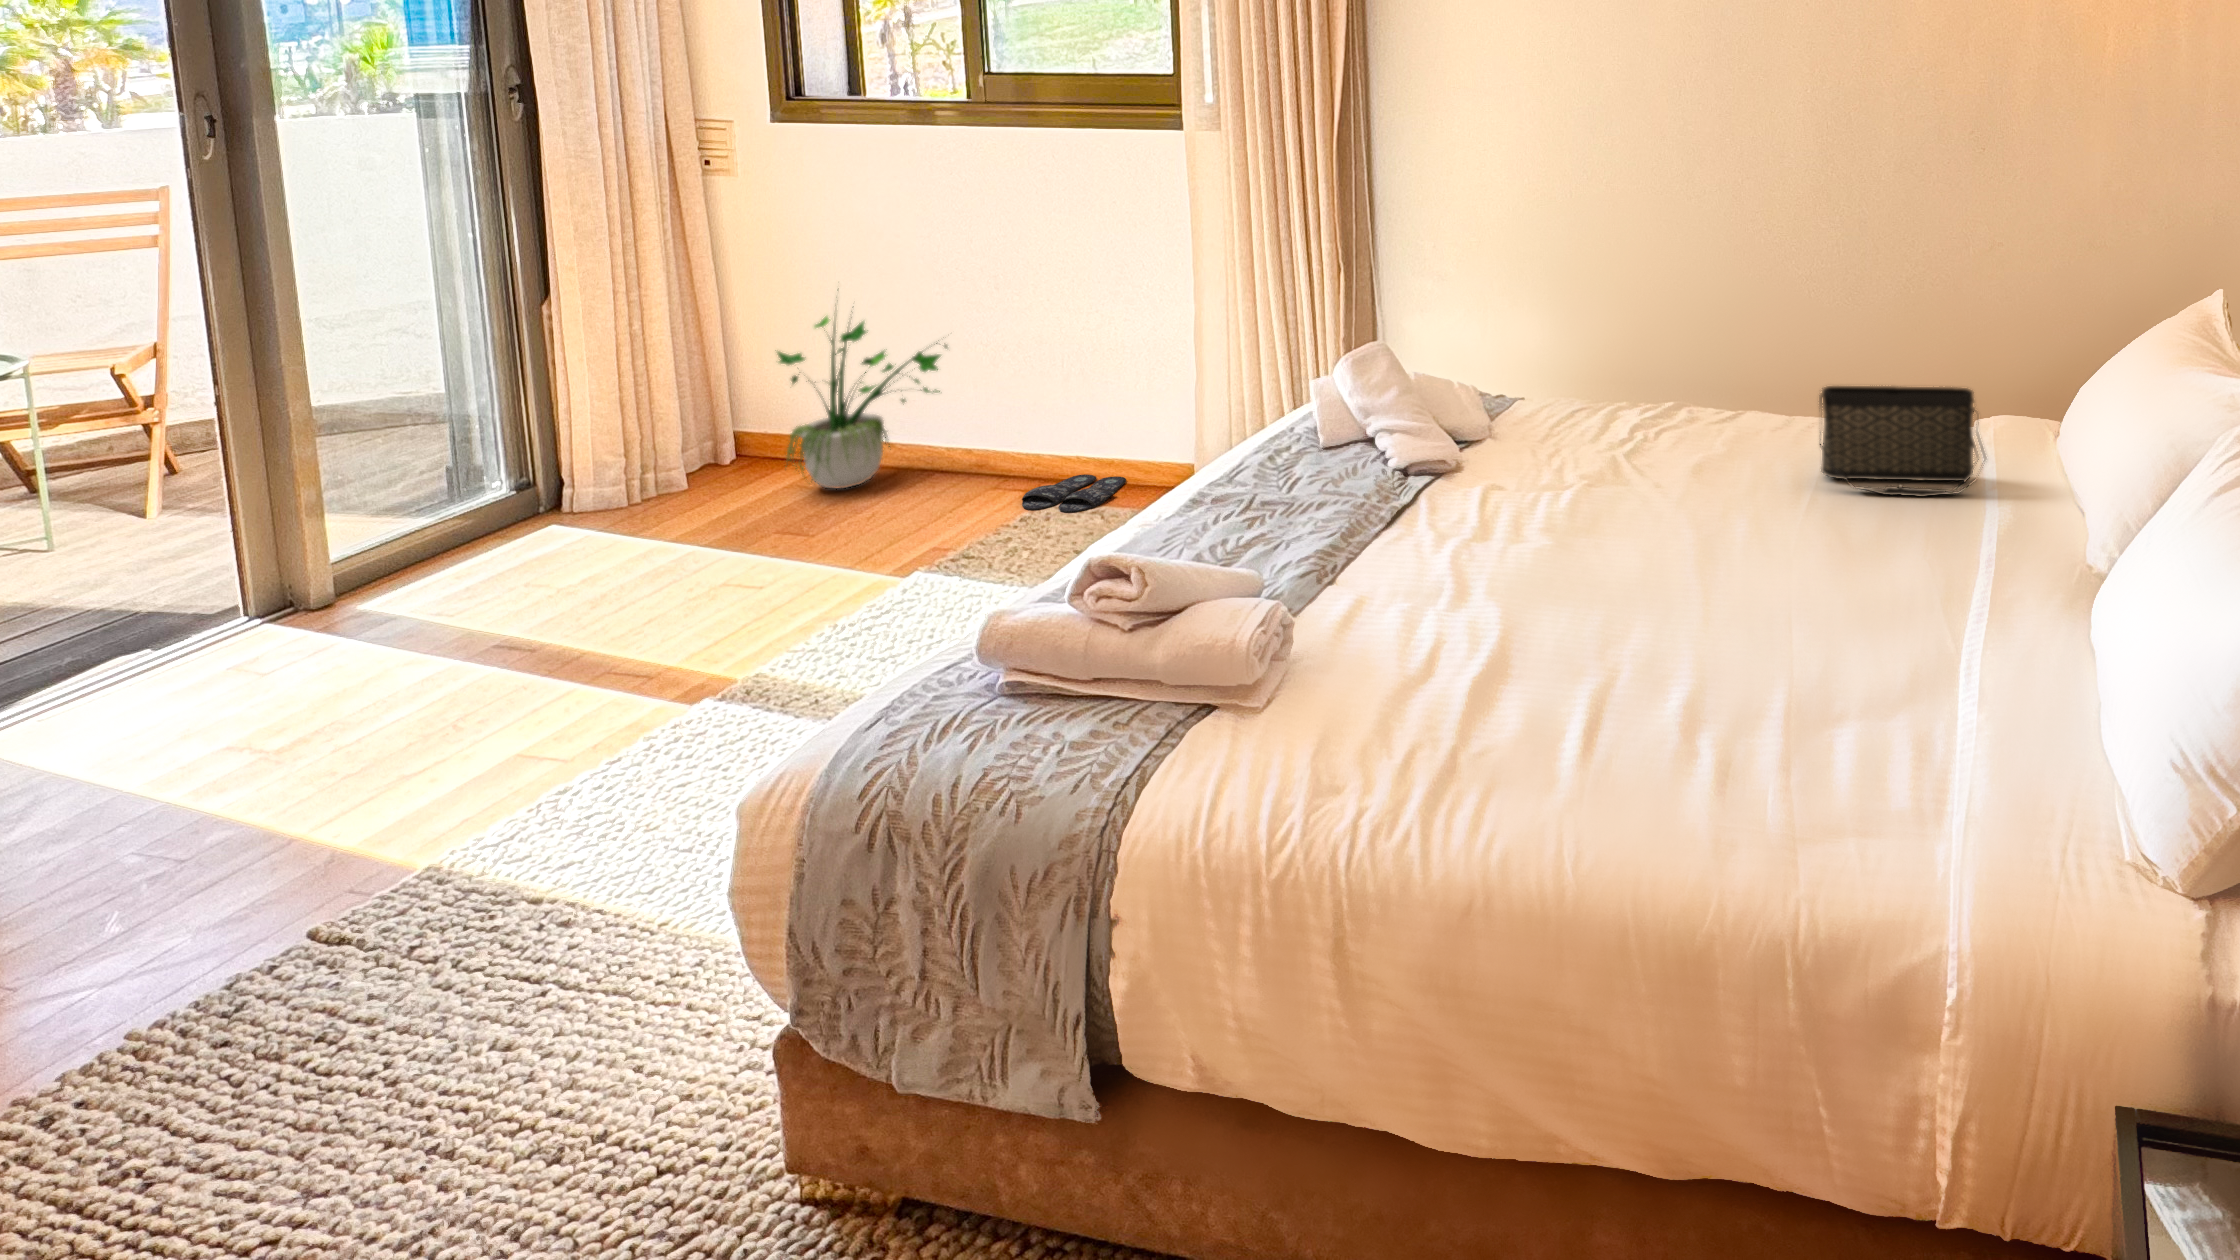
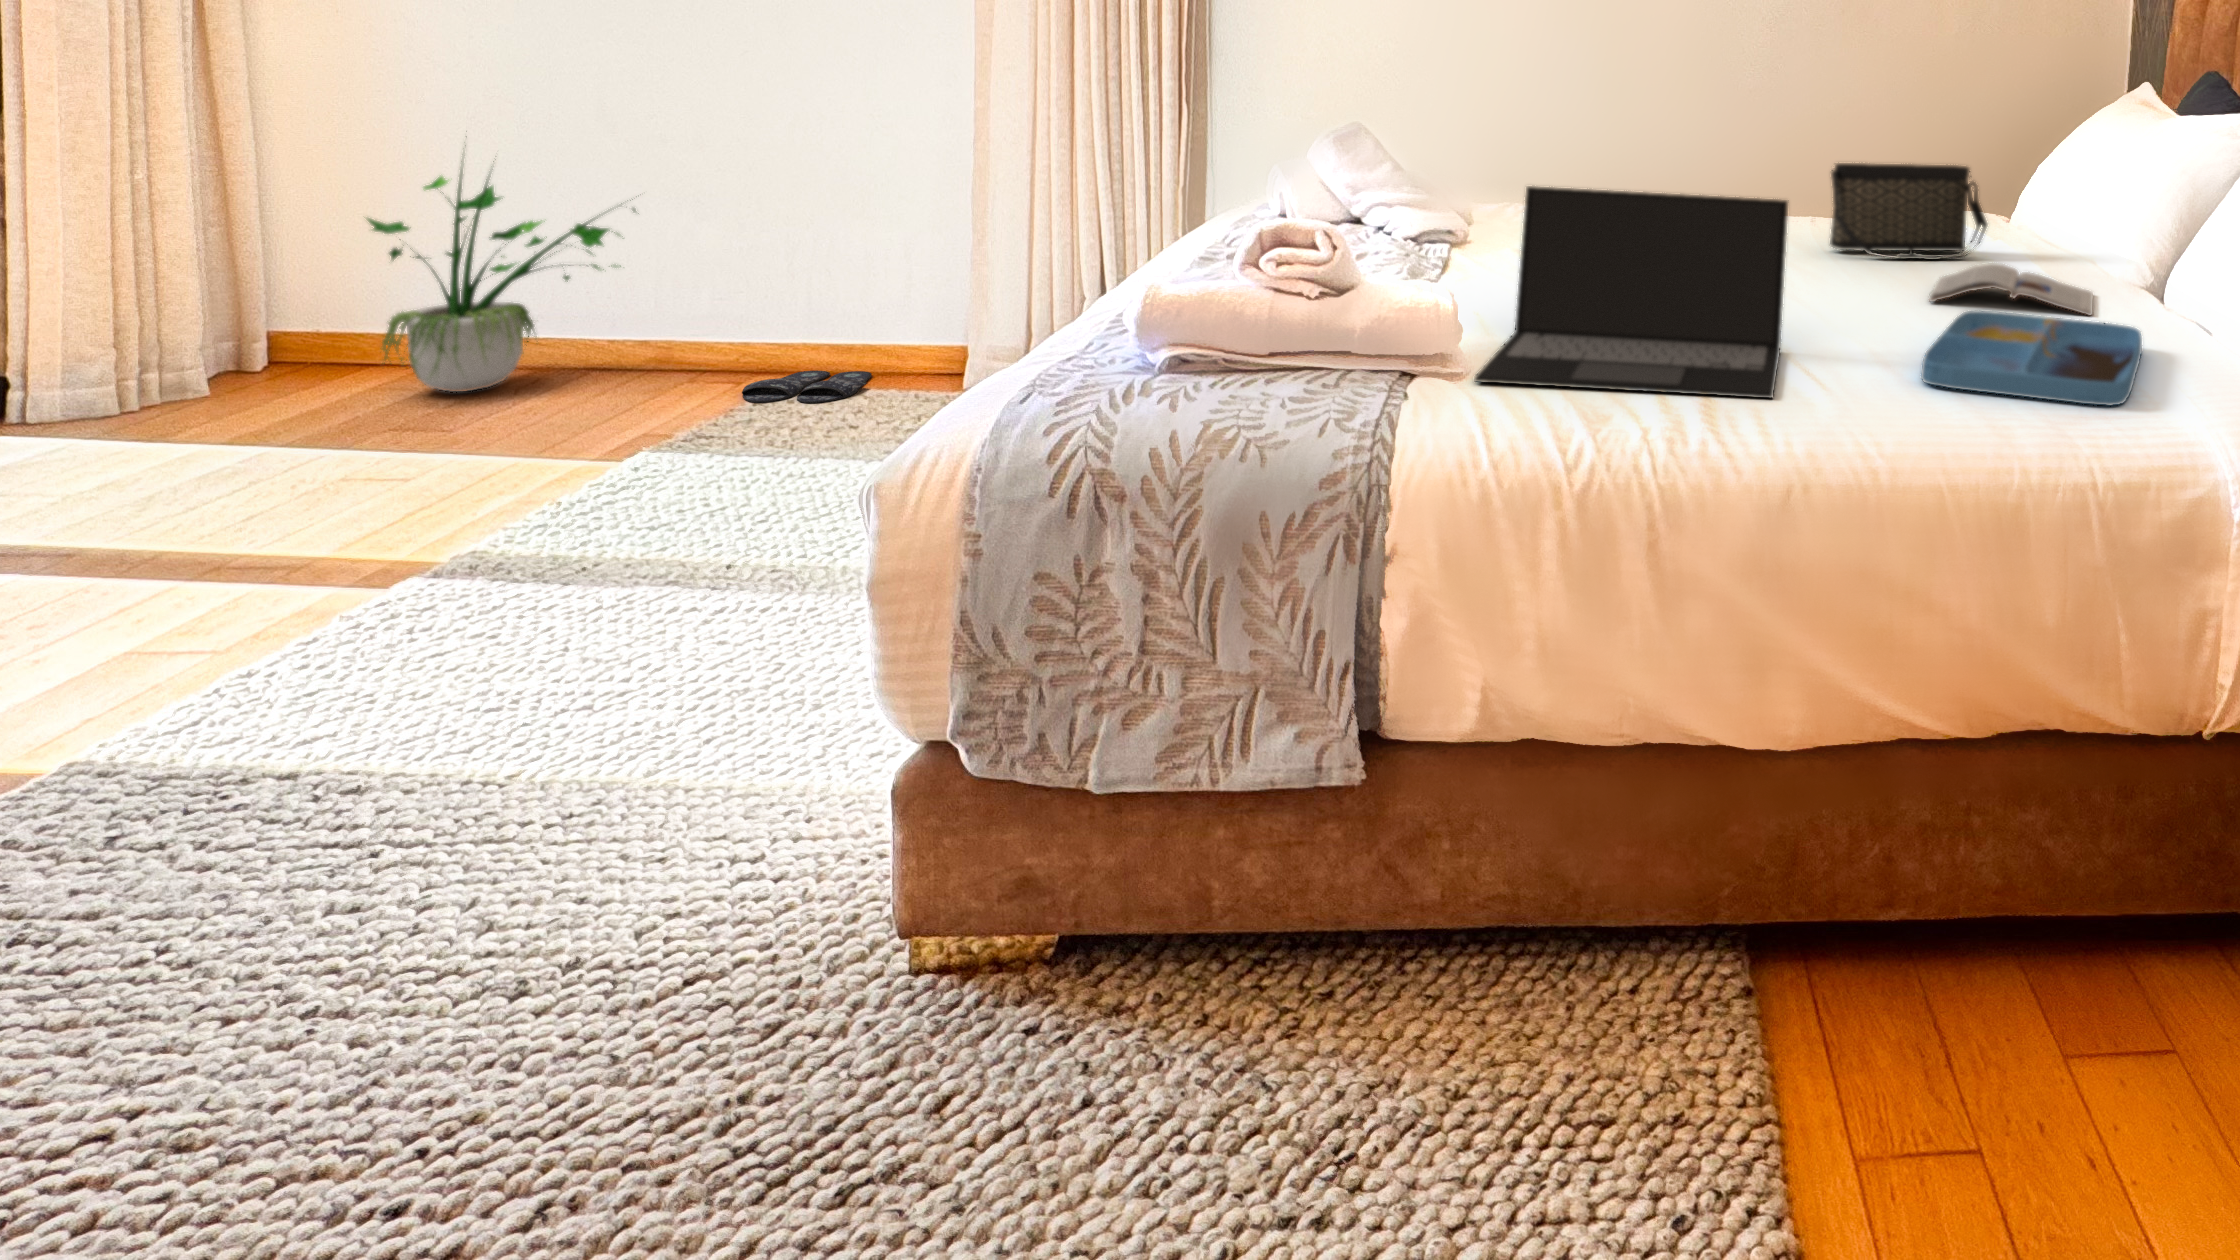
laptop: none [1267,485,1620,766] -> present [1475,186,1788,398]
magazine: none [1845,528,2051,619] -> present [1929,263,2093,315]
tray: none [1702,624,2008,812] -> present [1921,311,2142,405]

